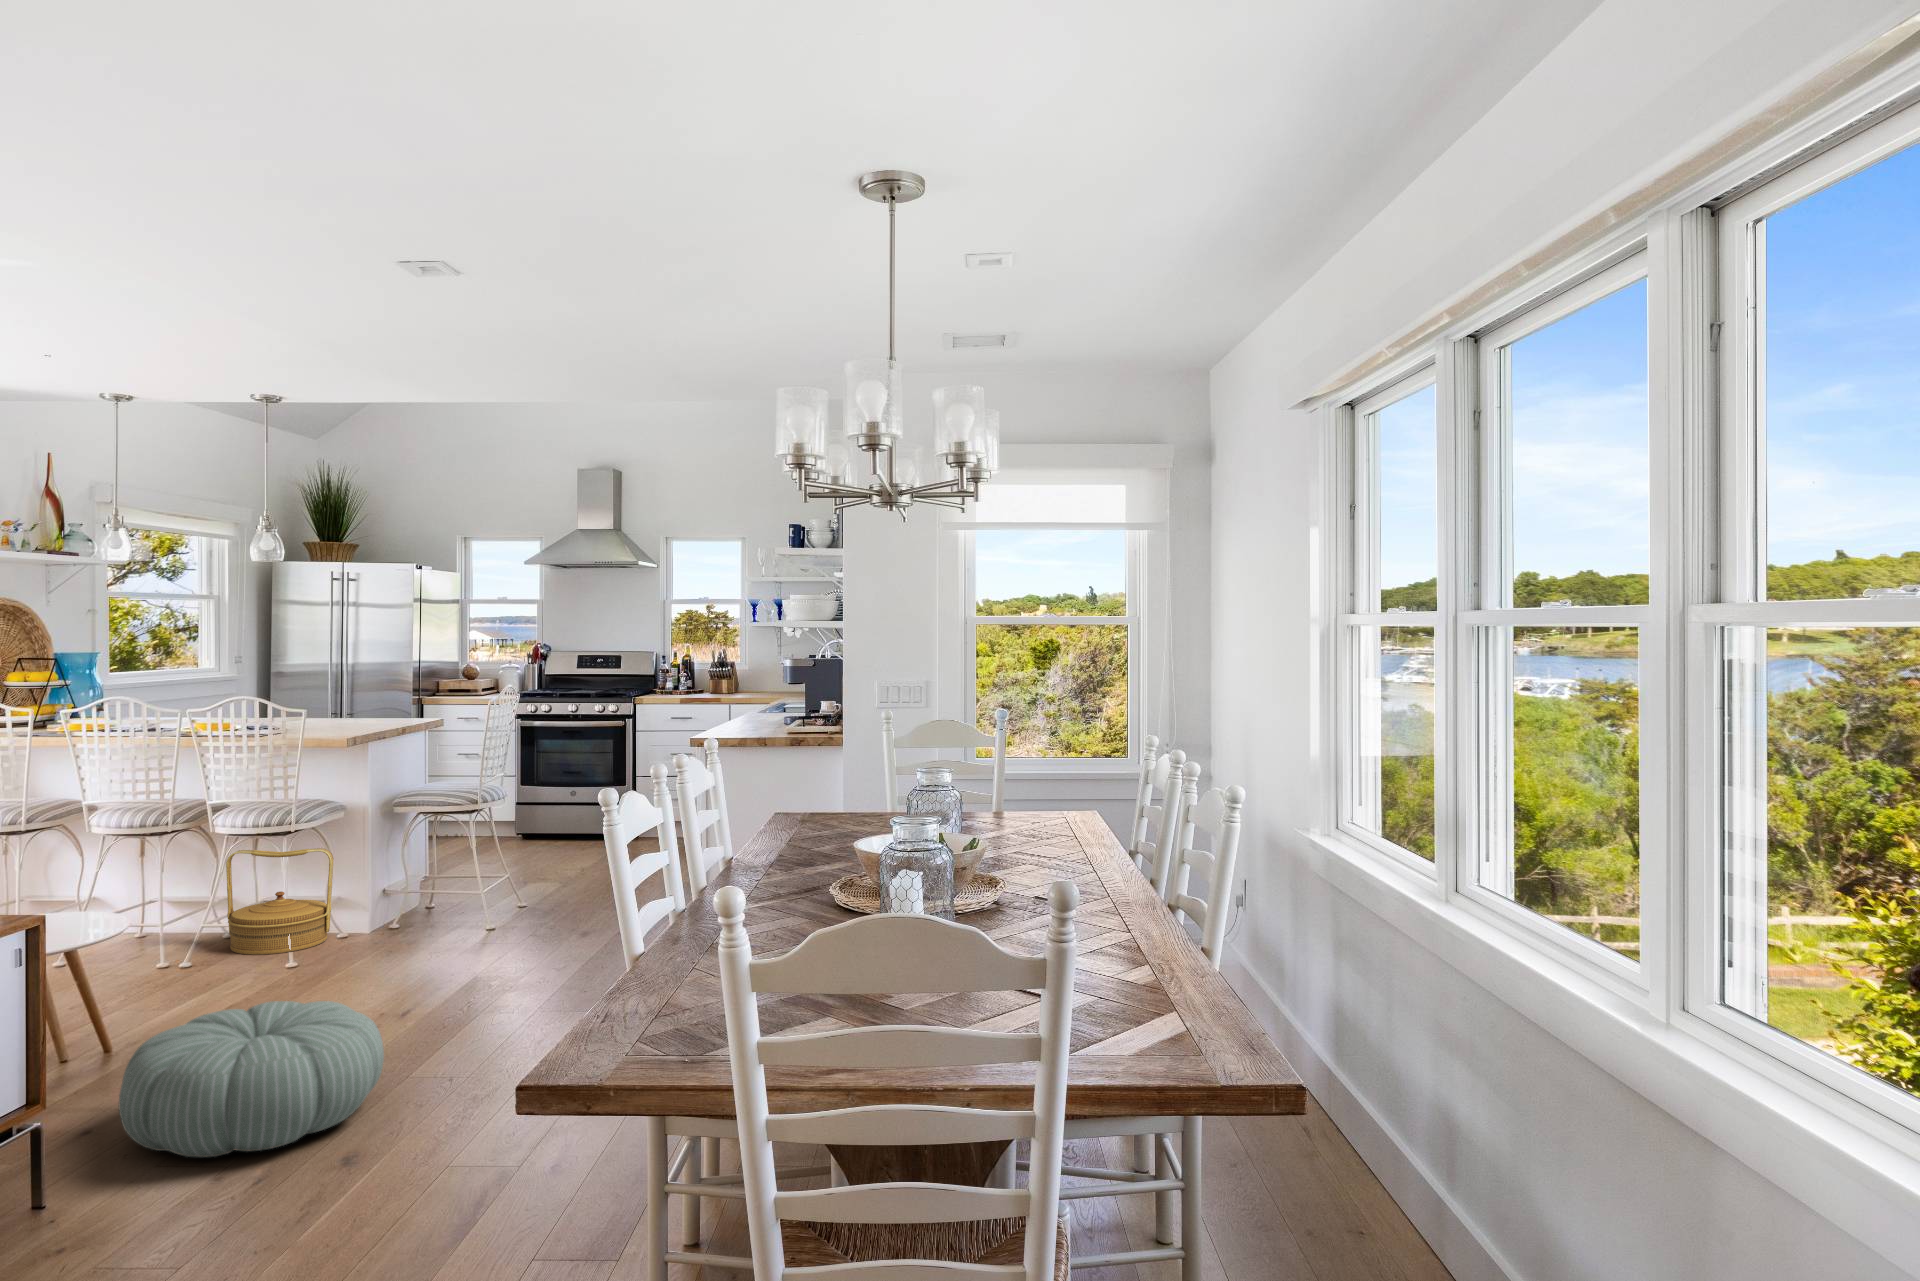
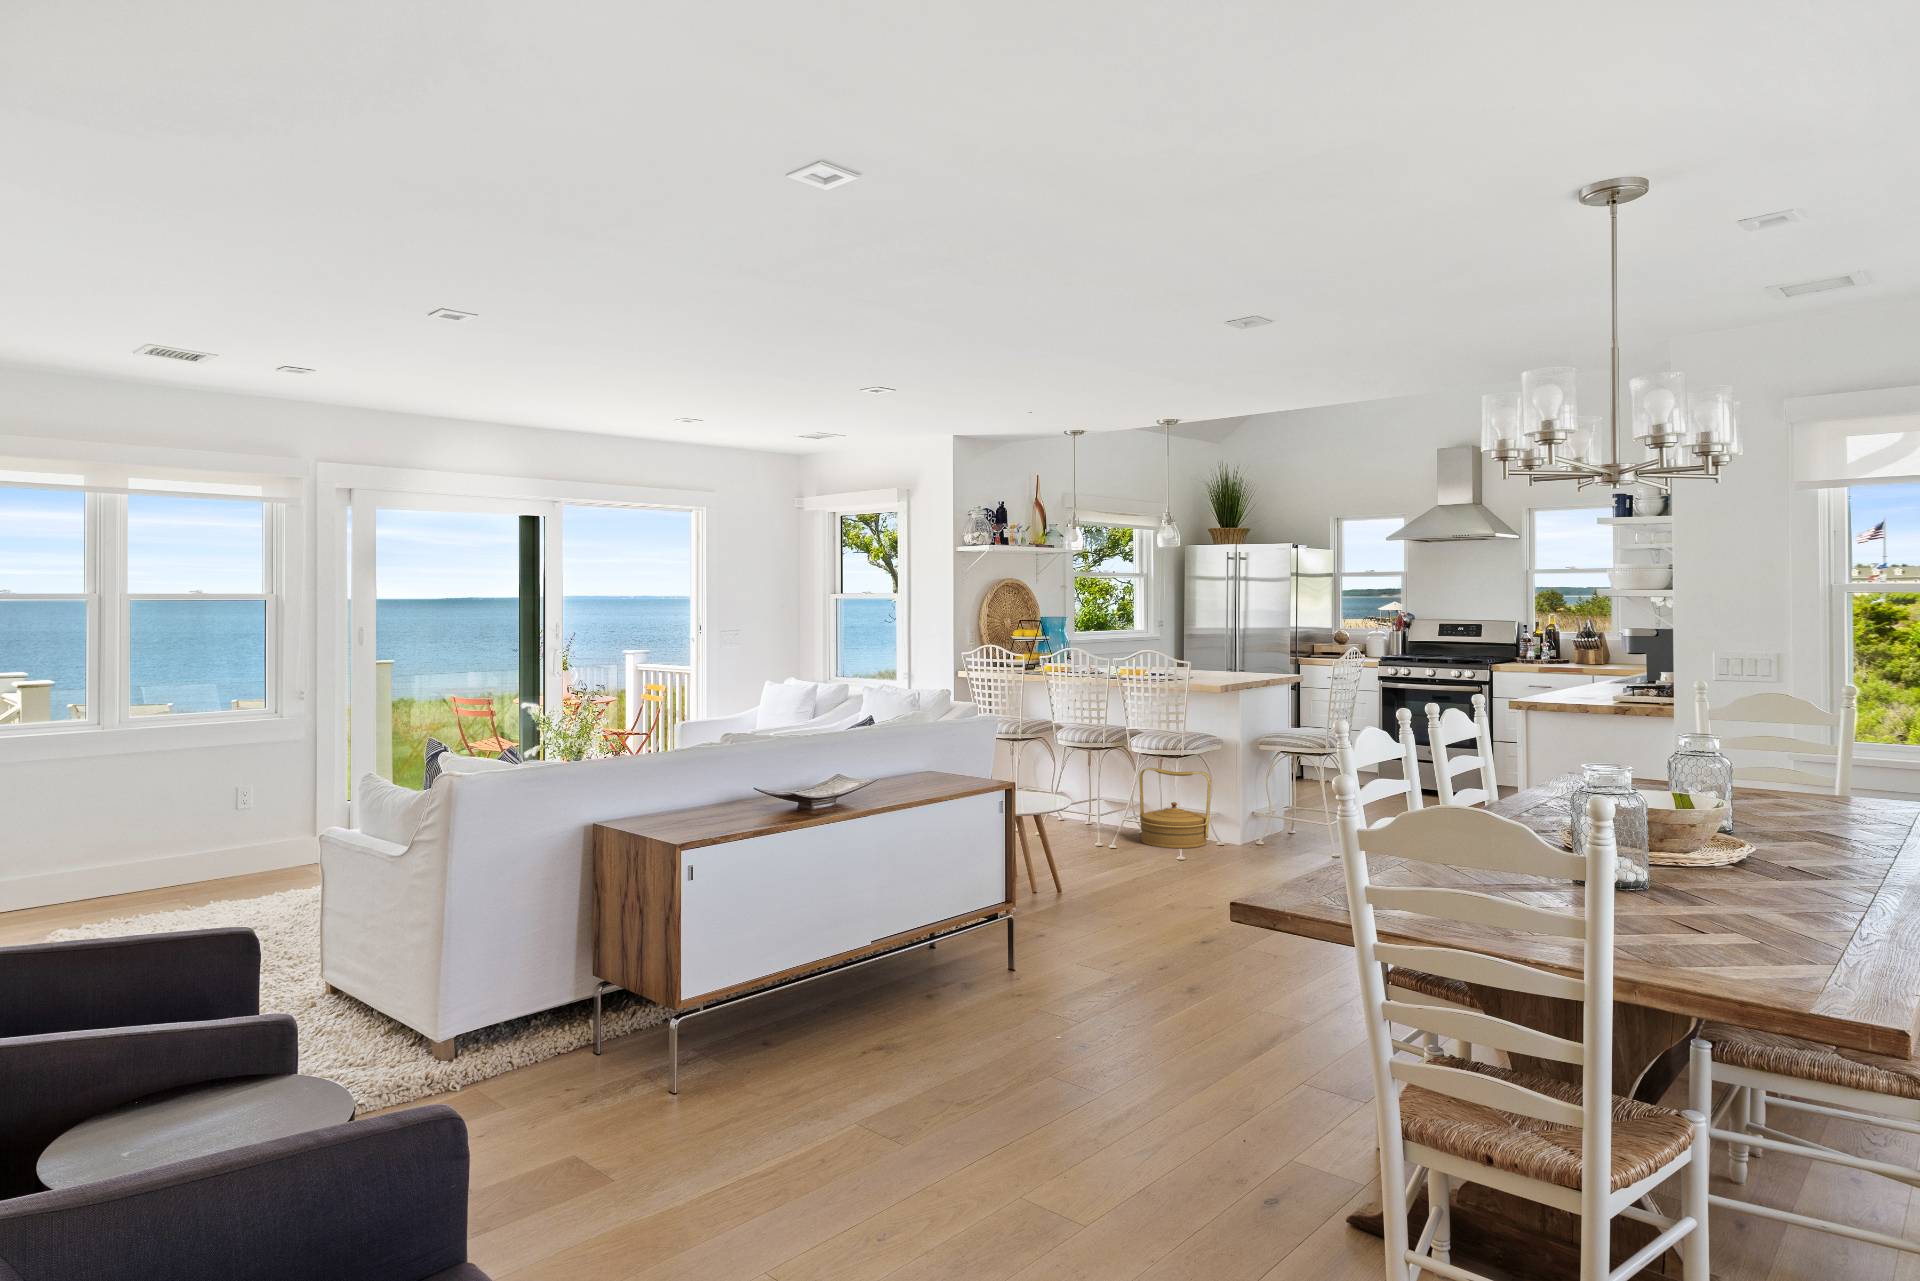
pouf: present [119,1001,384,1157] -> none [1063,861,1221,952]

